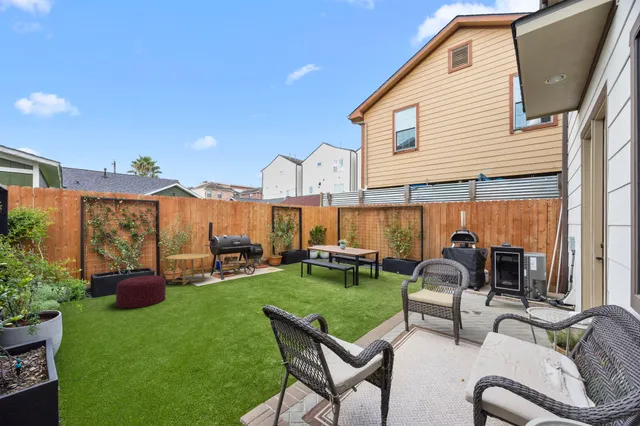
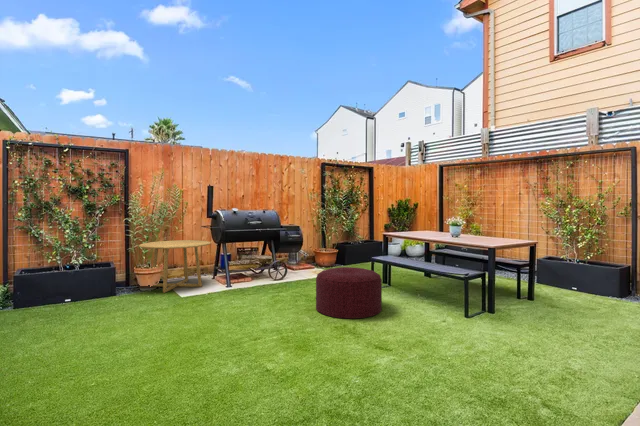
ottoman: present [116,275,166,308] -> present [316,267,382,319]

